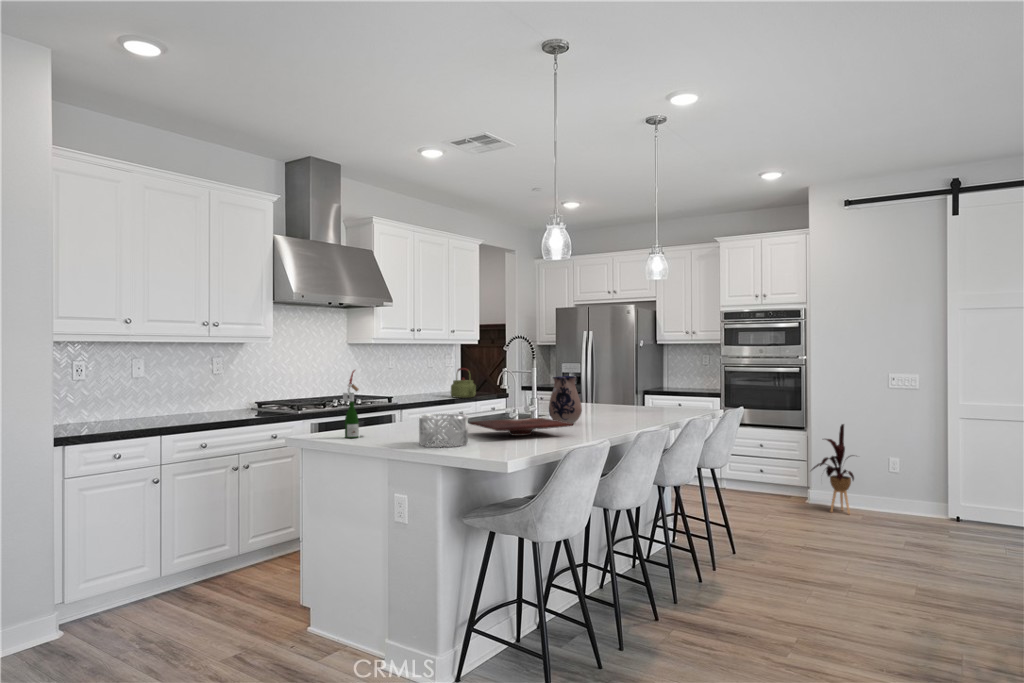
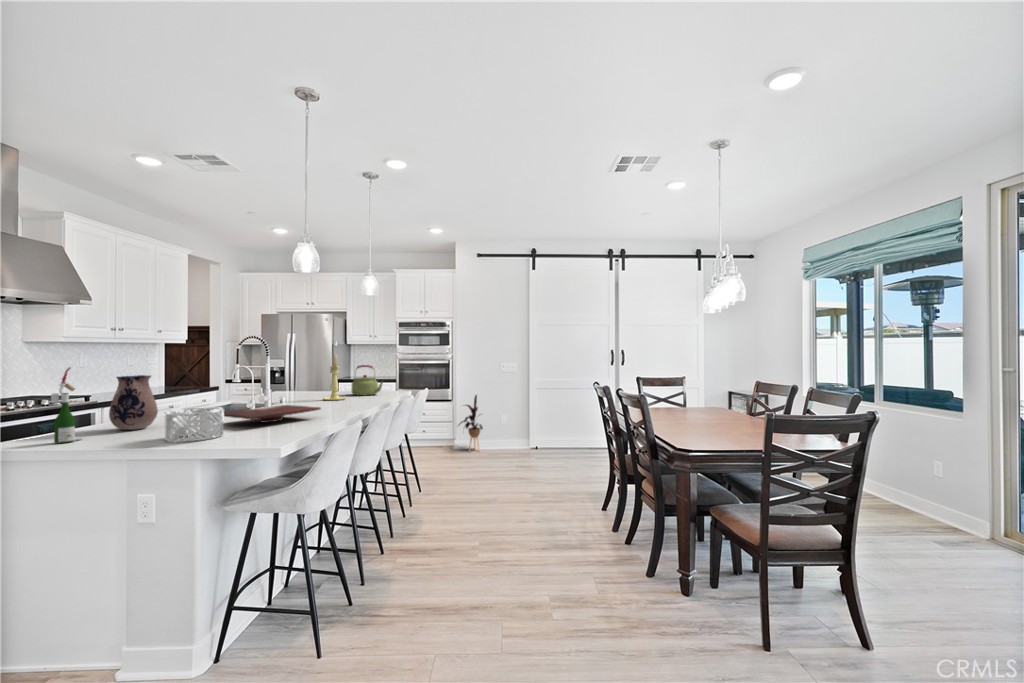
candle holder: none [596,357,625,417] -> present [323,354,346,401]
kettle: present [451,368,476,398] -> present [352,365,383,396]
ceramic pitcher: present [549,376,582,423] -> present [109,375,158,430]

